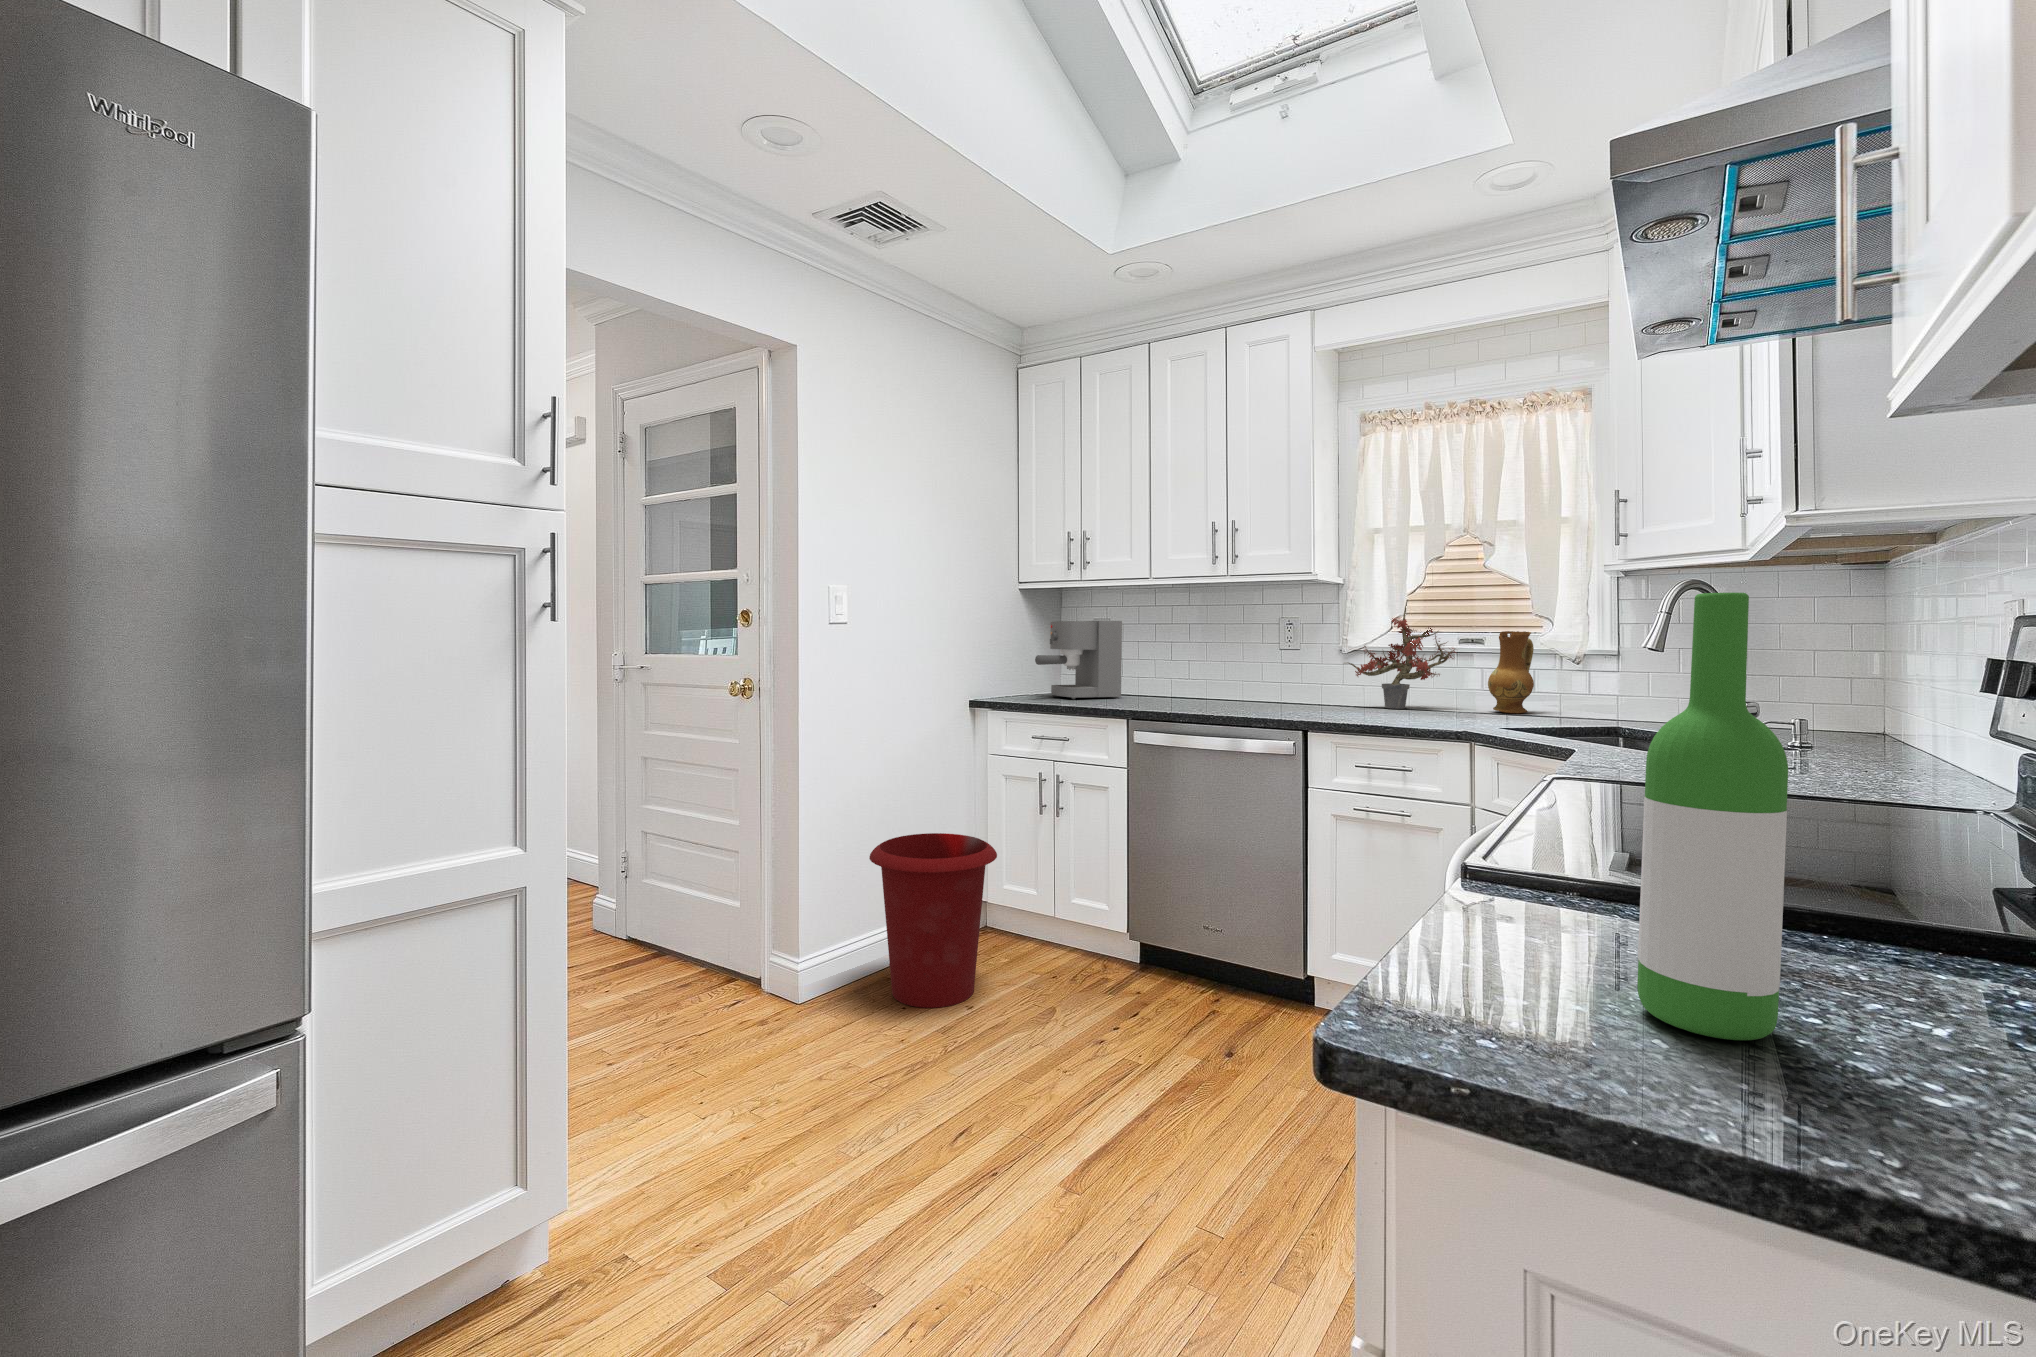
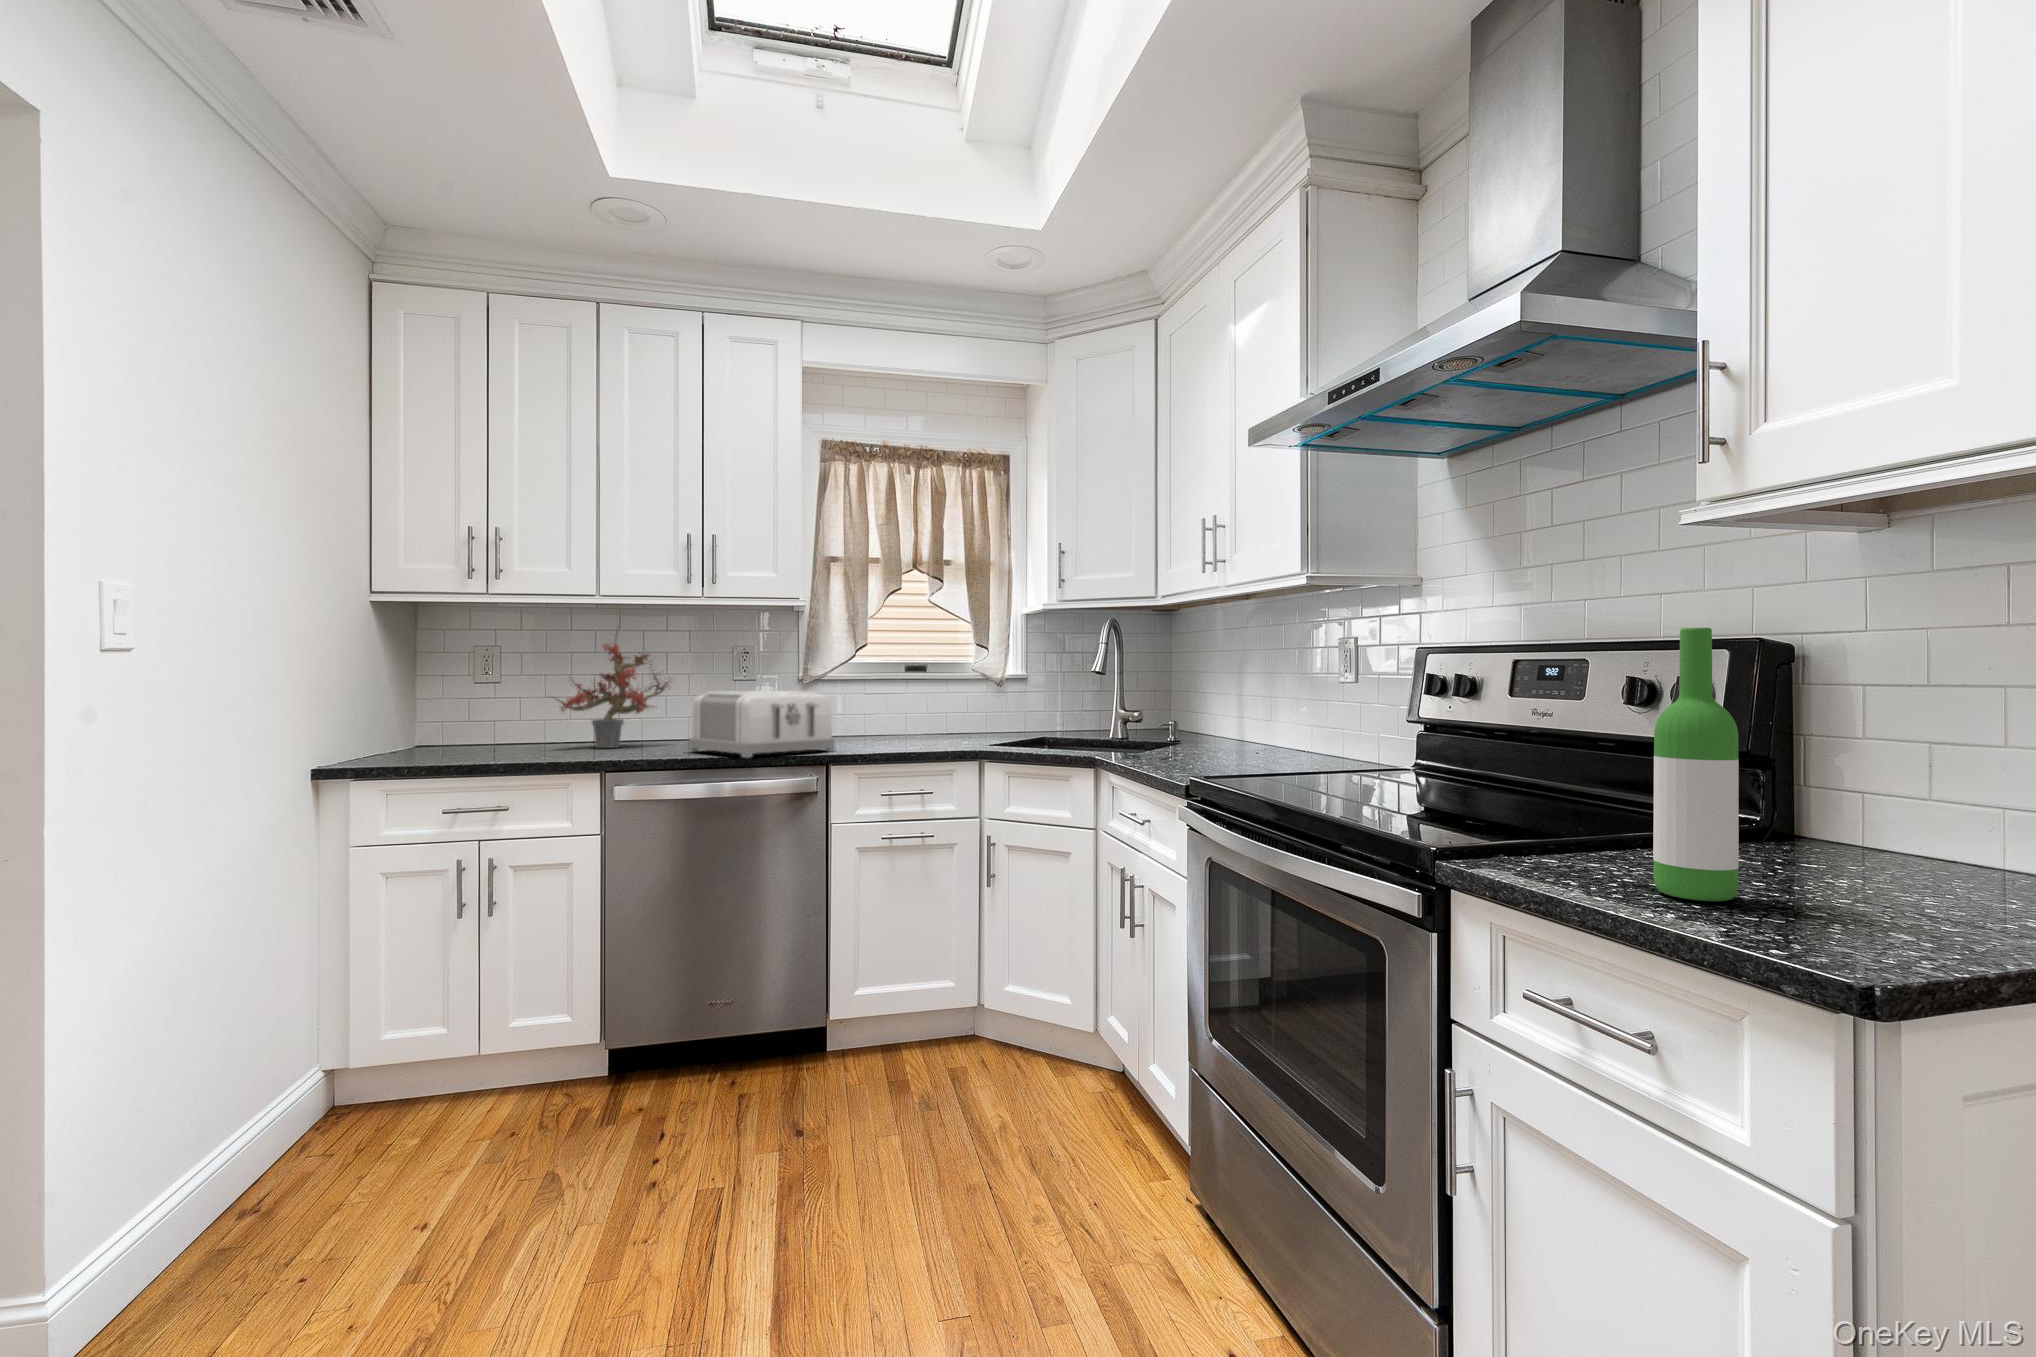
potted plant: present [1344,600,1456,709] -> present [555,631,670,748]
coffee maker: present [1035,621,1122,699] -> none [393,641,521,749]
ceramic jug: present [1488,631,1534,713] -> none [941,658,977,734]
toaster: none [1201,662,1316,721] -> present [689,691,835,758]
waste bin: present [869,833,997,1008] -> none [196,965,447,1266]

